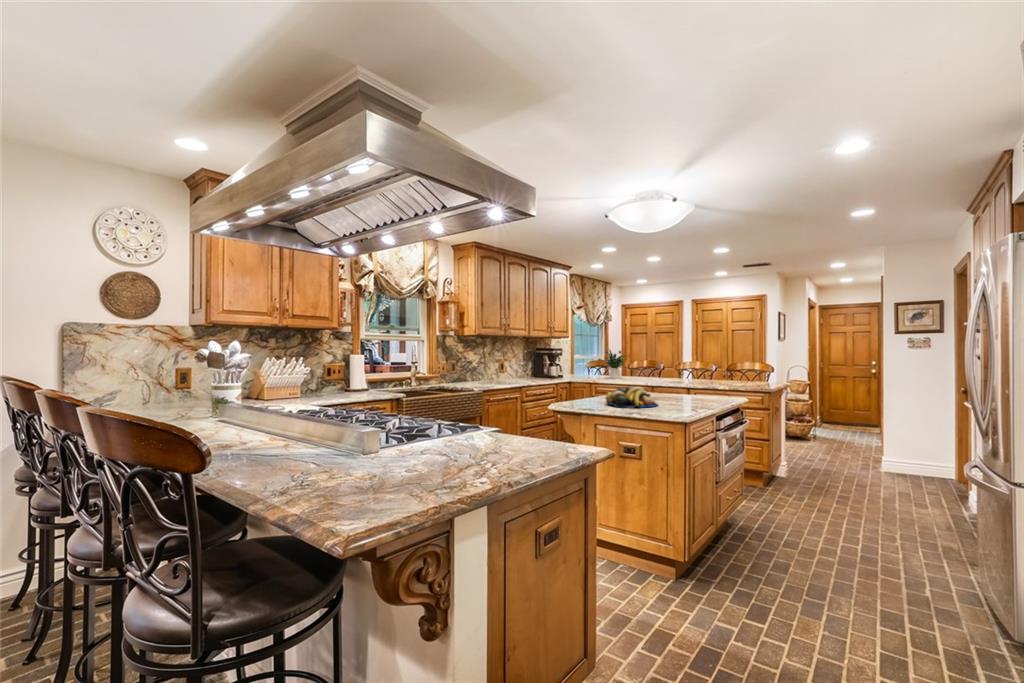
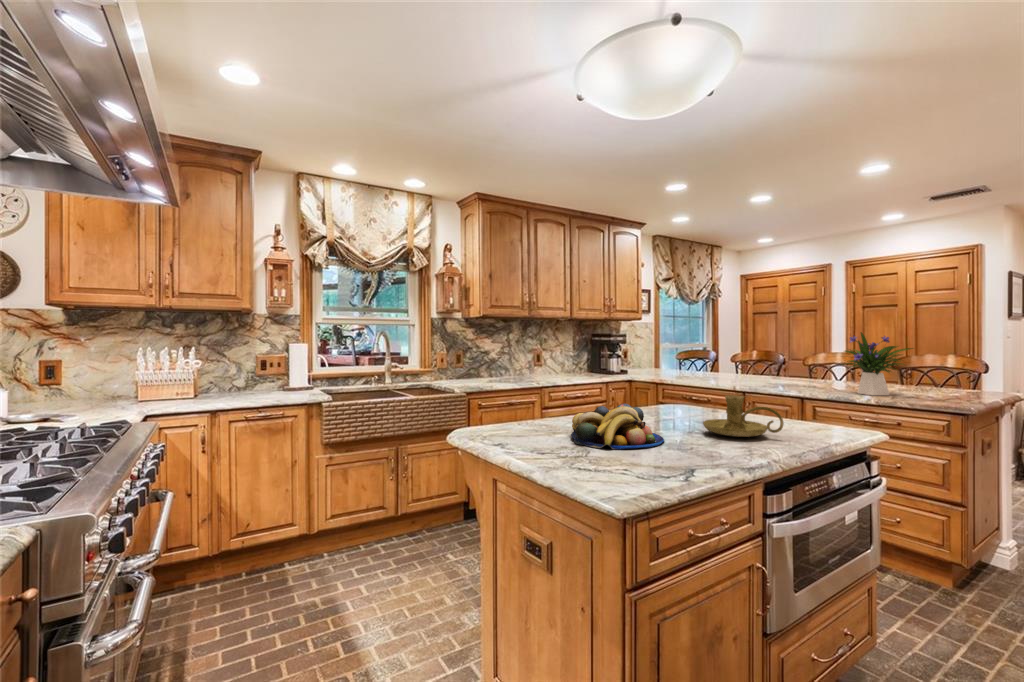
flower arrangement: present [605,349,628,379] -> present [845,332,913,395]
candle holder: none [668,380,709,401] -> present [703,395,784,437]

